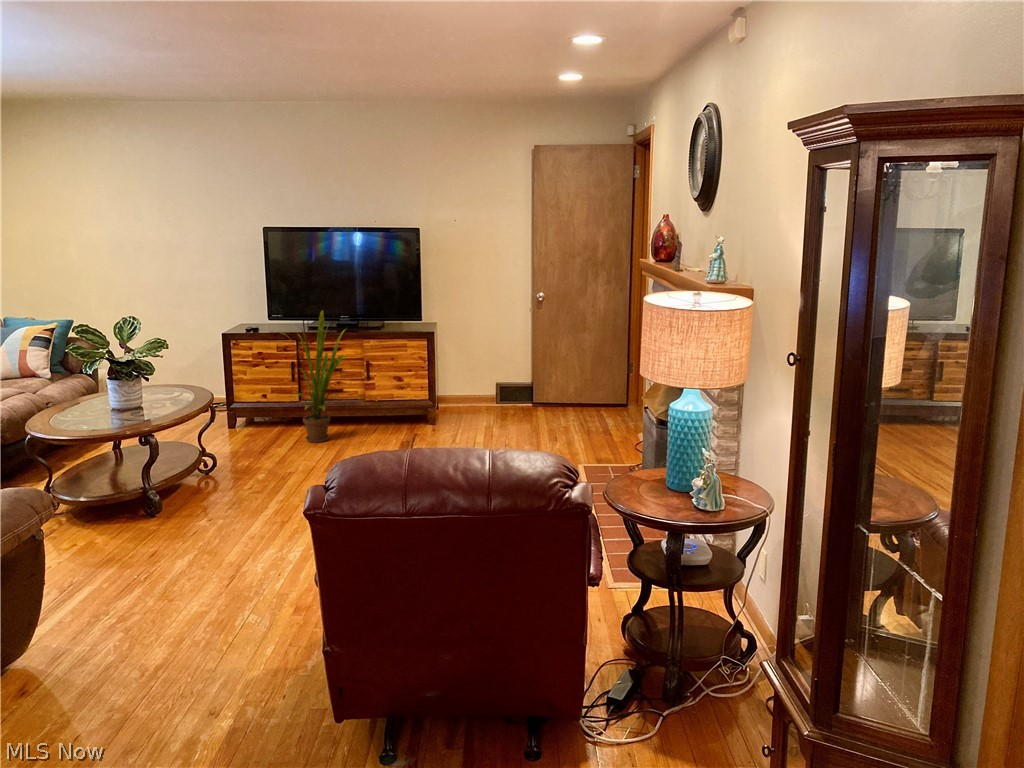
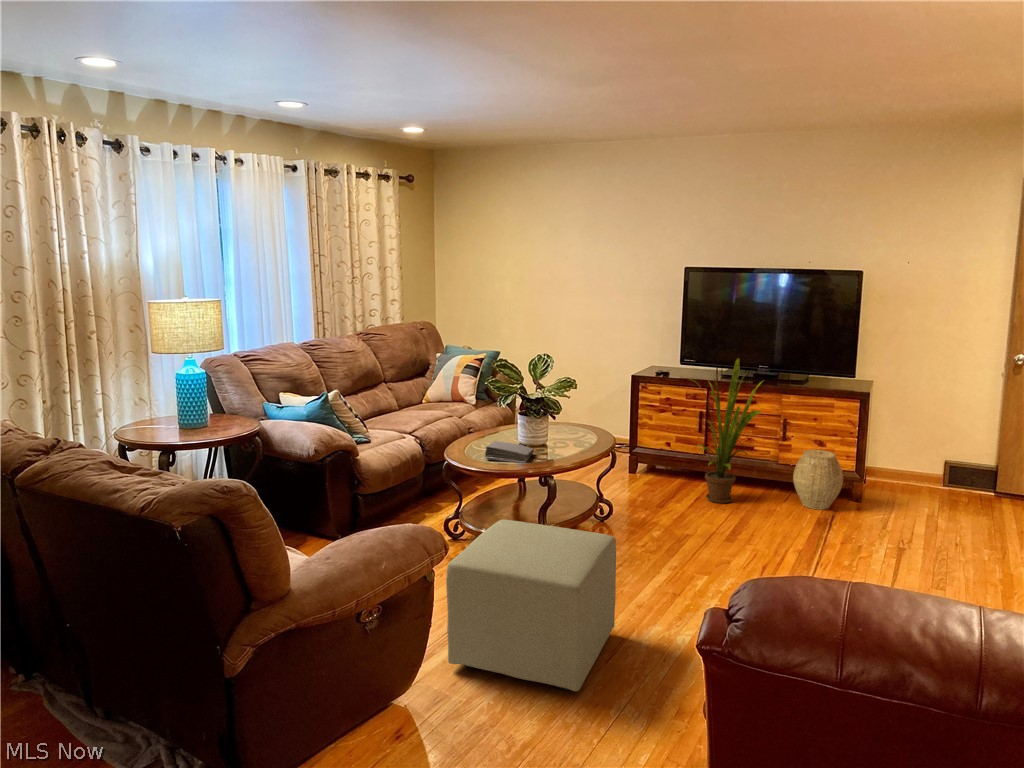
woven basket: none [379,385,419,435] -> present [793,450,843,510]
book: none [73,408,128,426] -> present [485,441,534,462]
ottoman: none [52,474,232,622] -> present [446,520,616,691]

